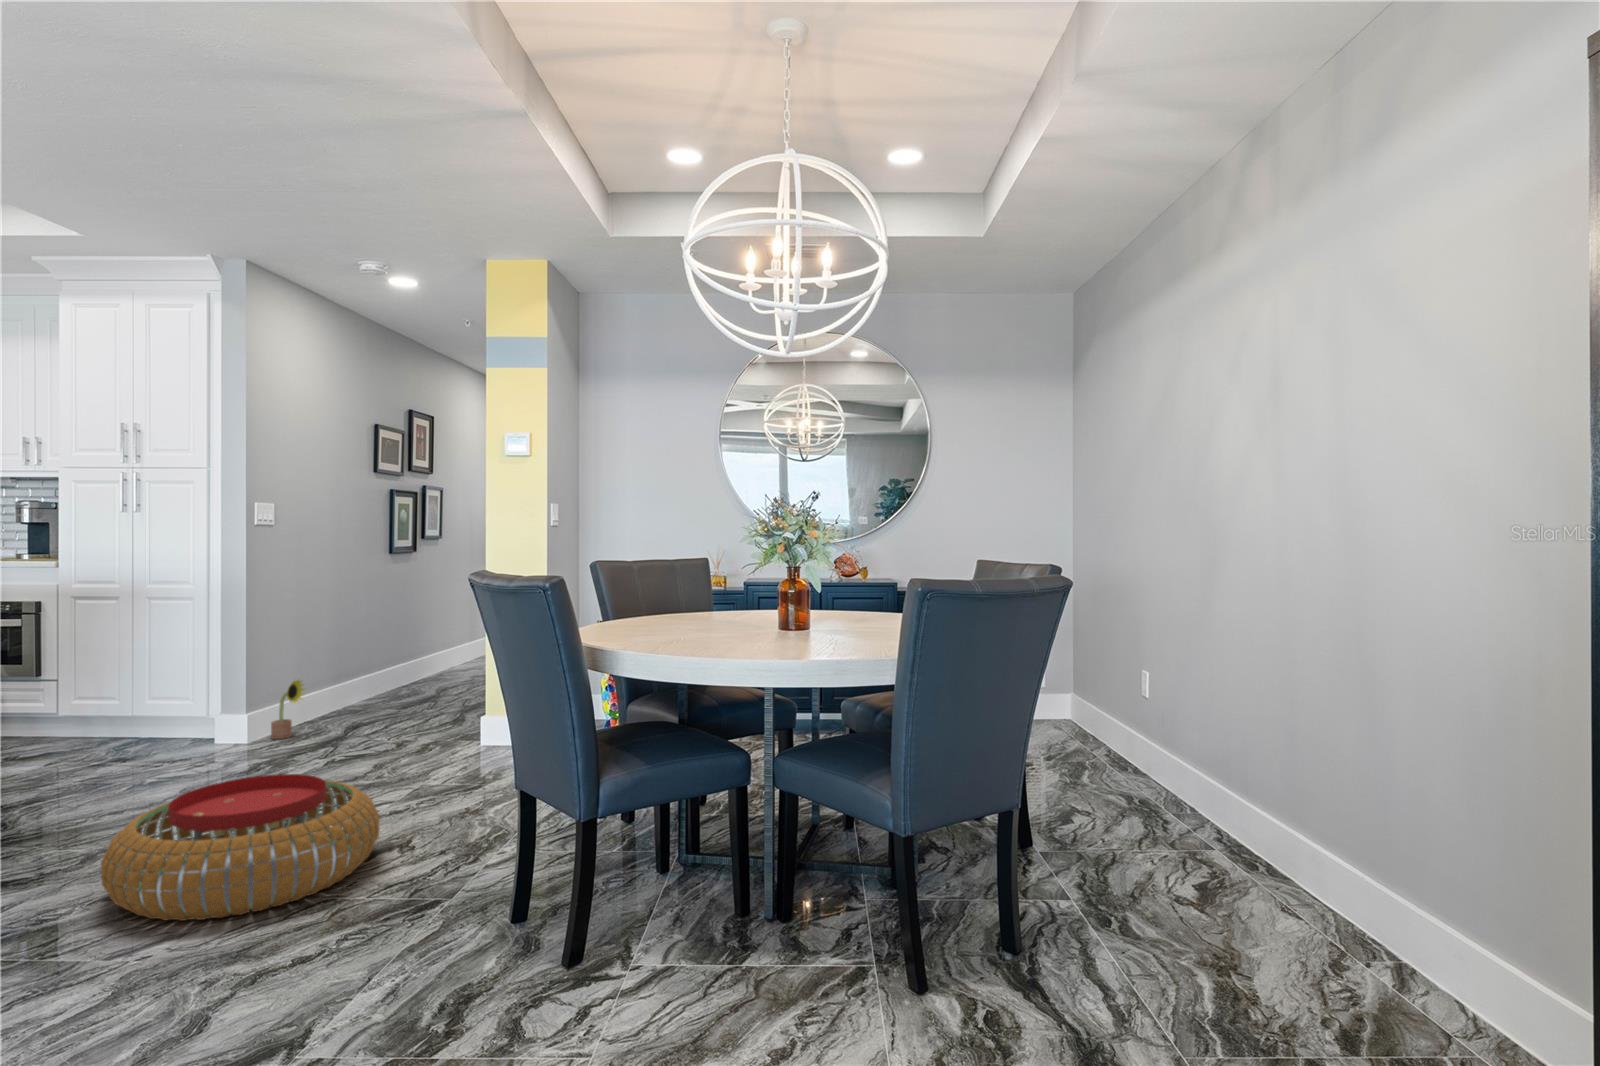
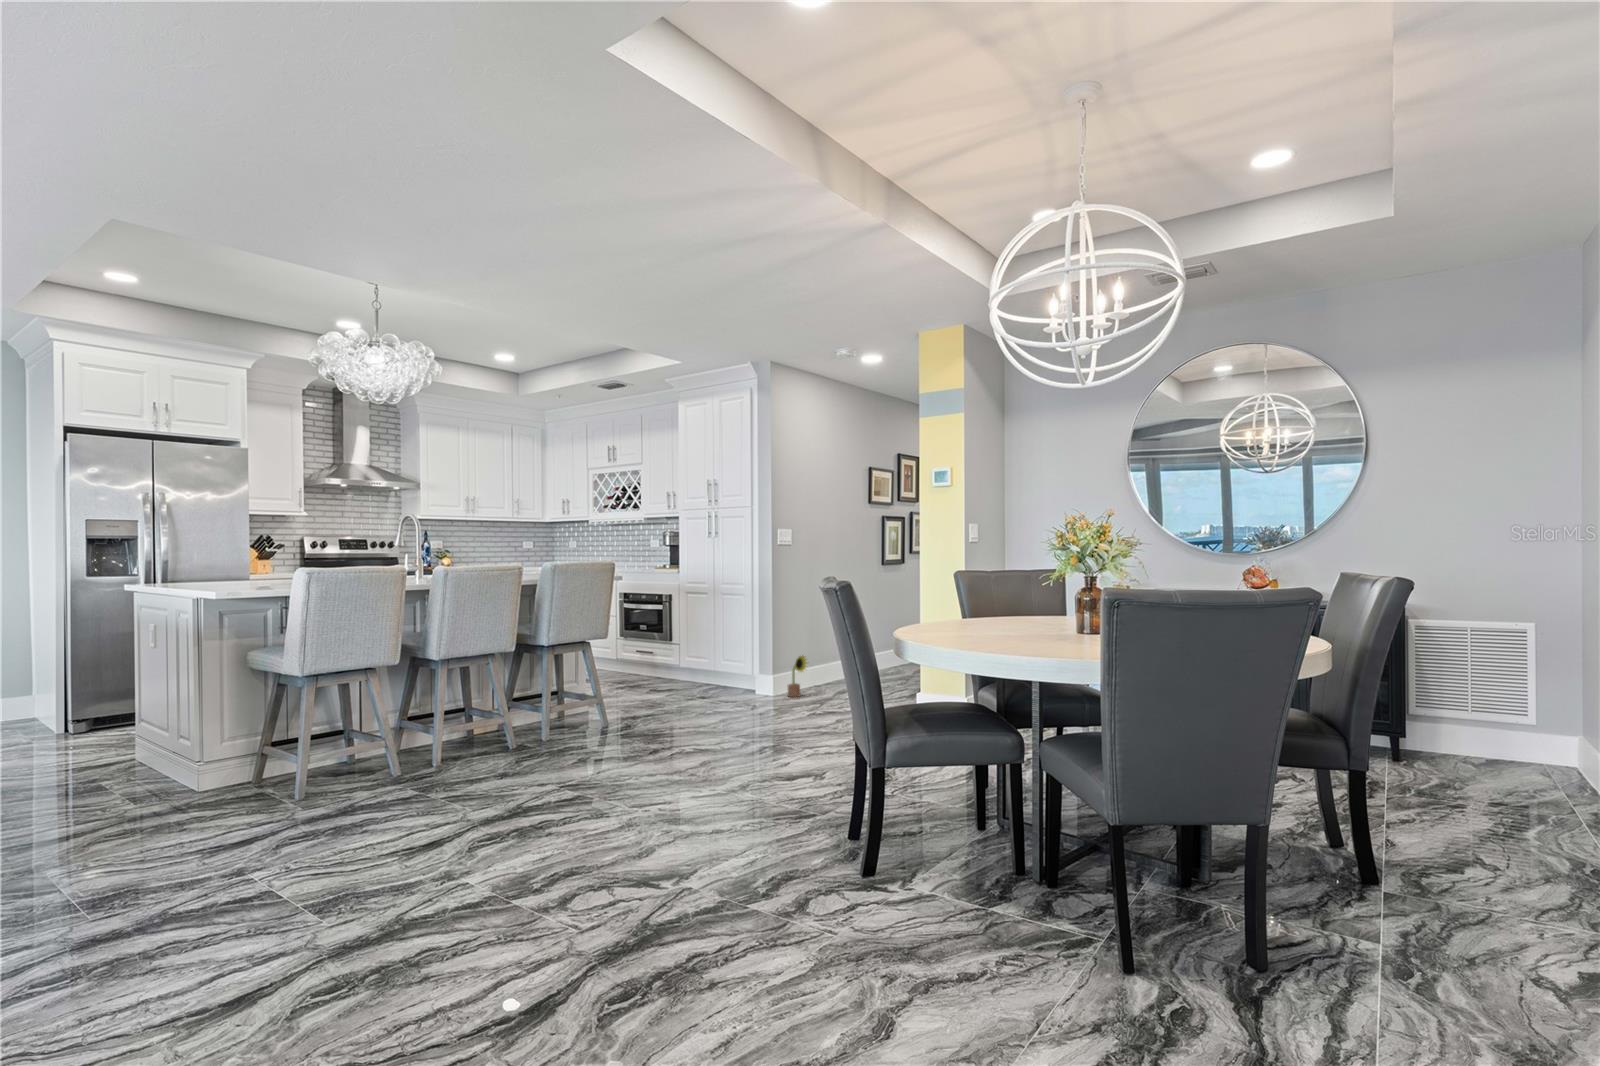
pouf: present [101,774,380,921] -> none [646,714,801,799]

